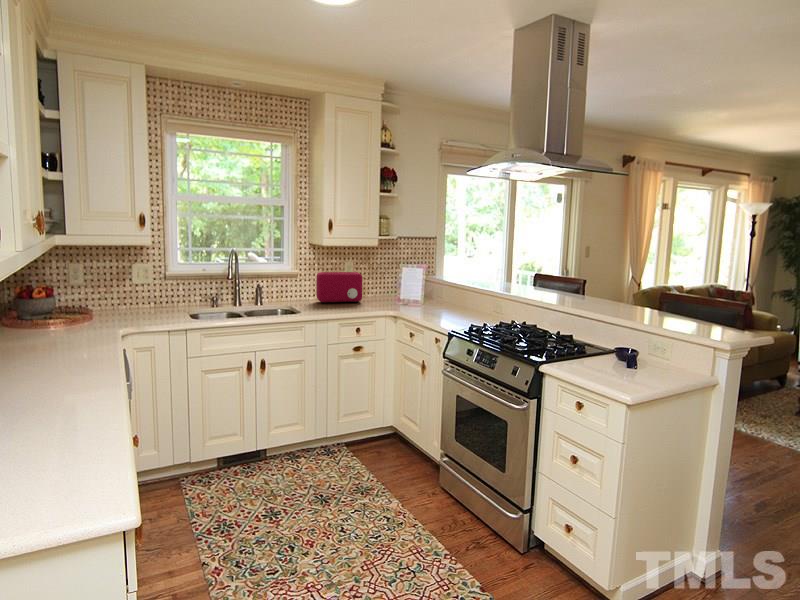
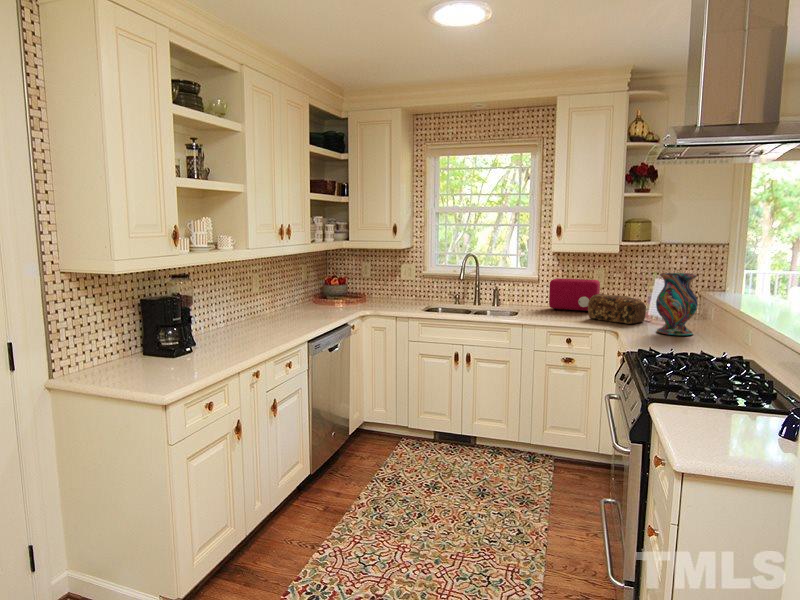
vase: none [437,264,466,315] -> present [656,273,697,336]
bread loaf: none [369,285,414,310] -> present [588,294,646,324]

